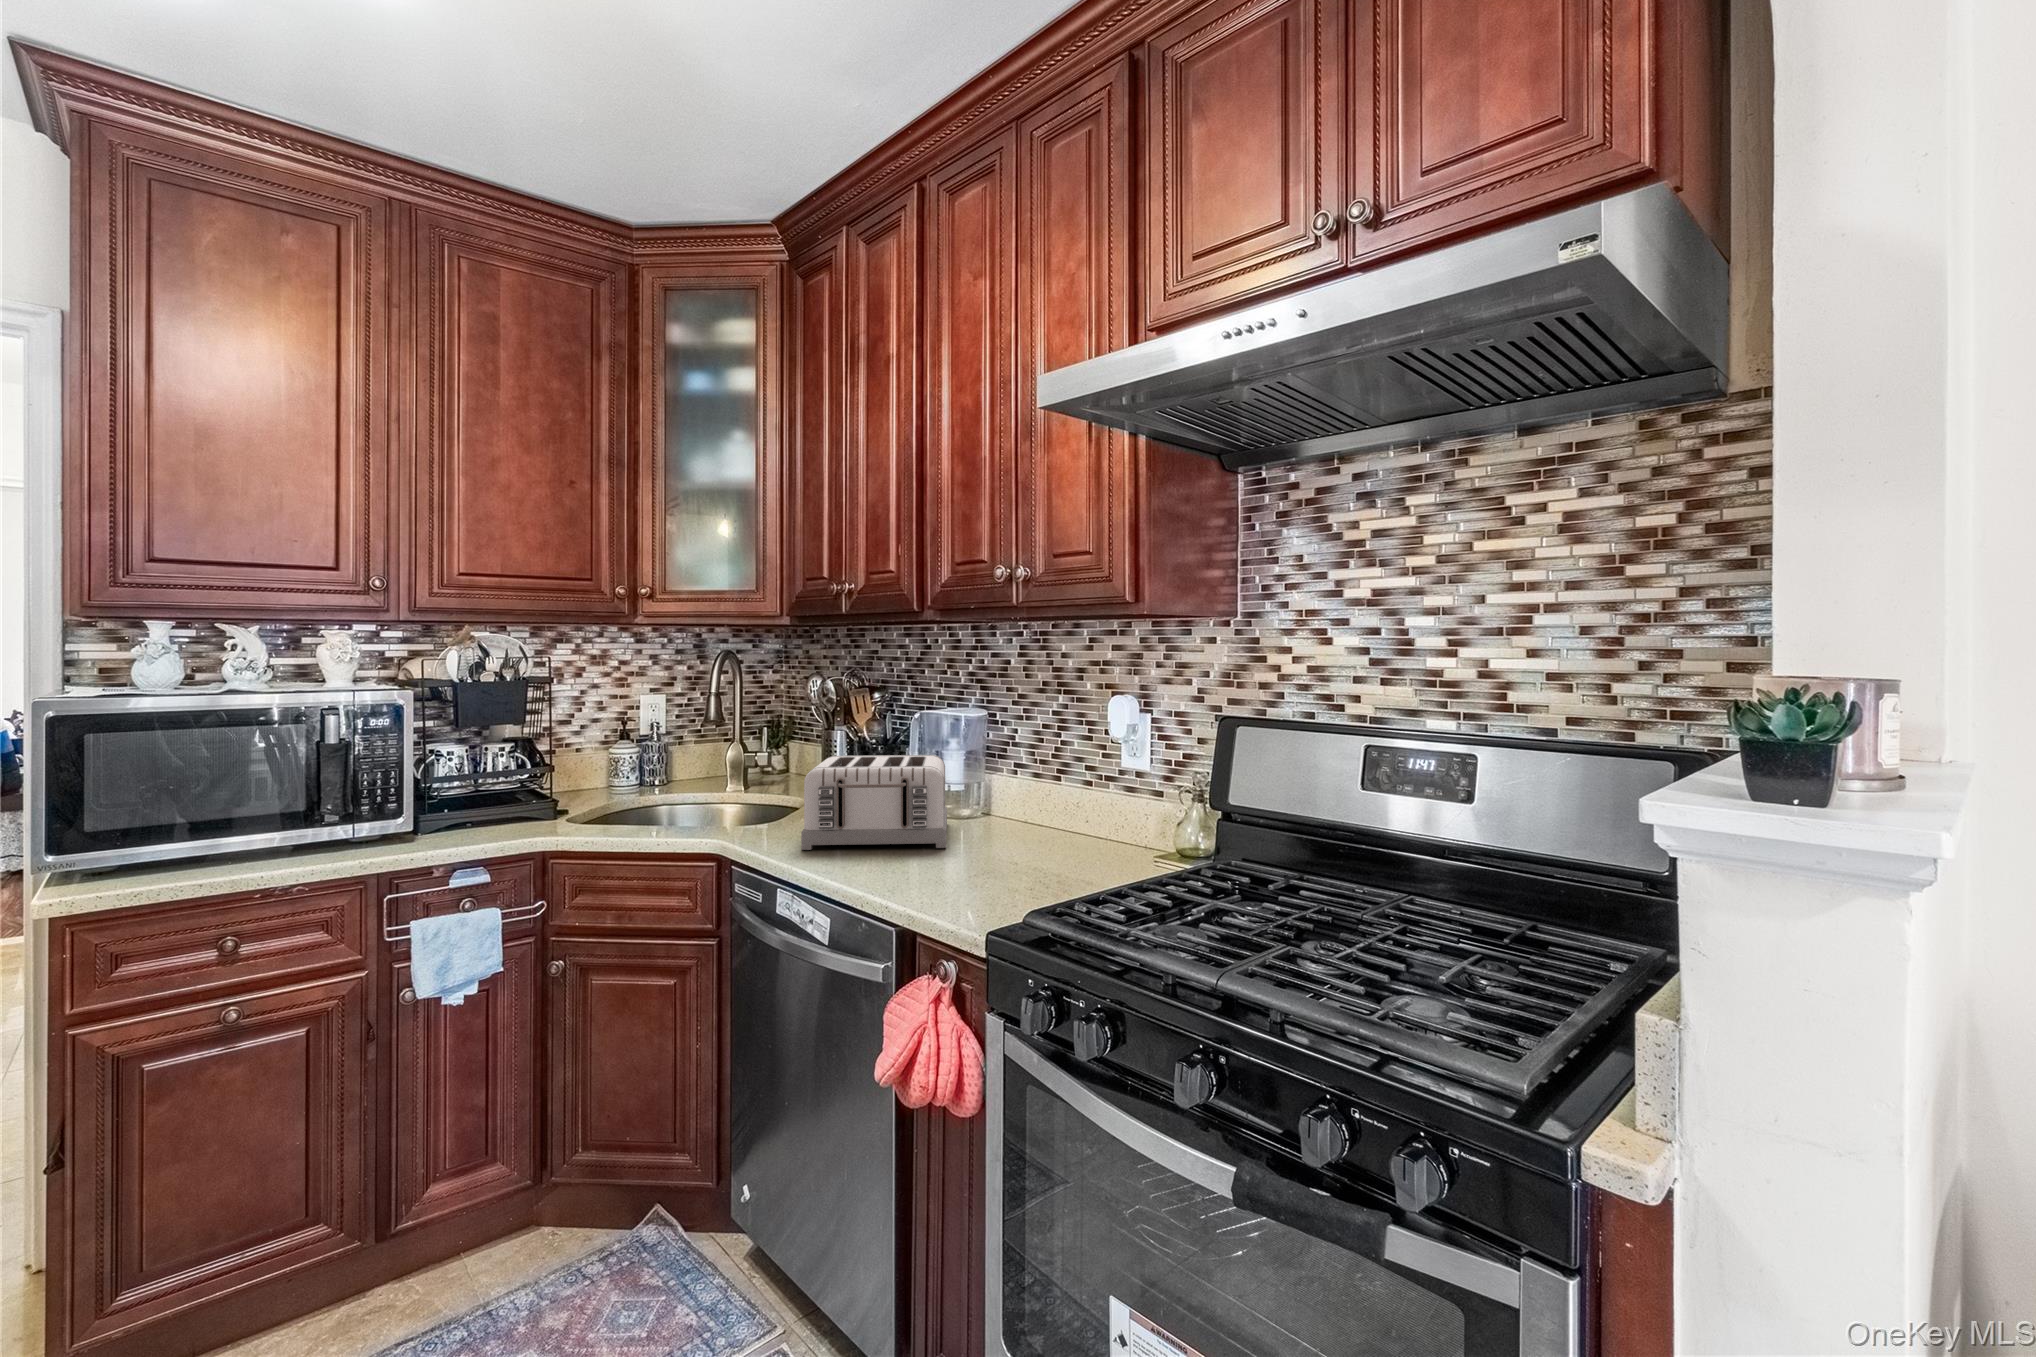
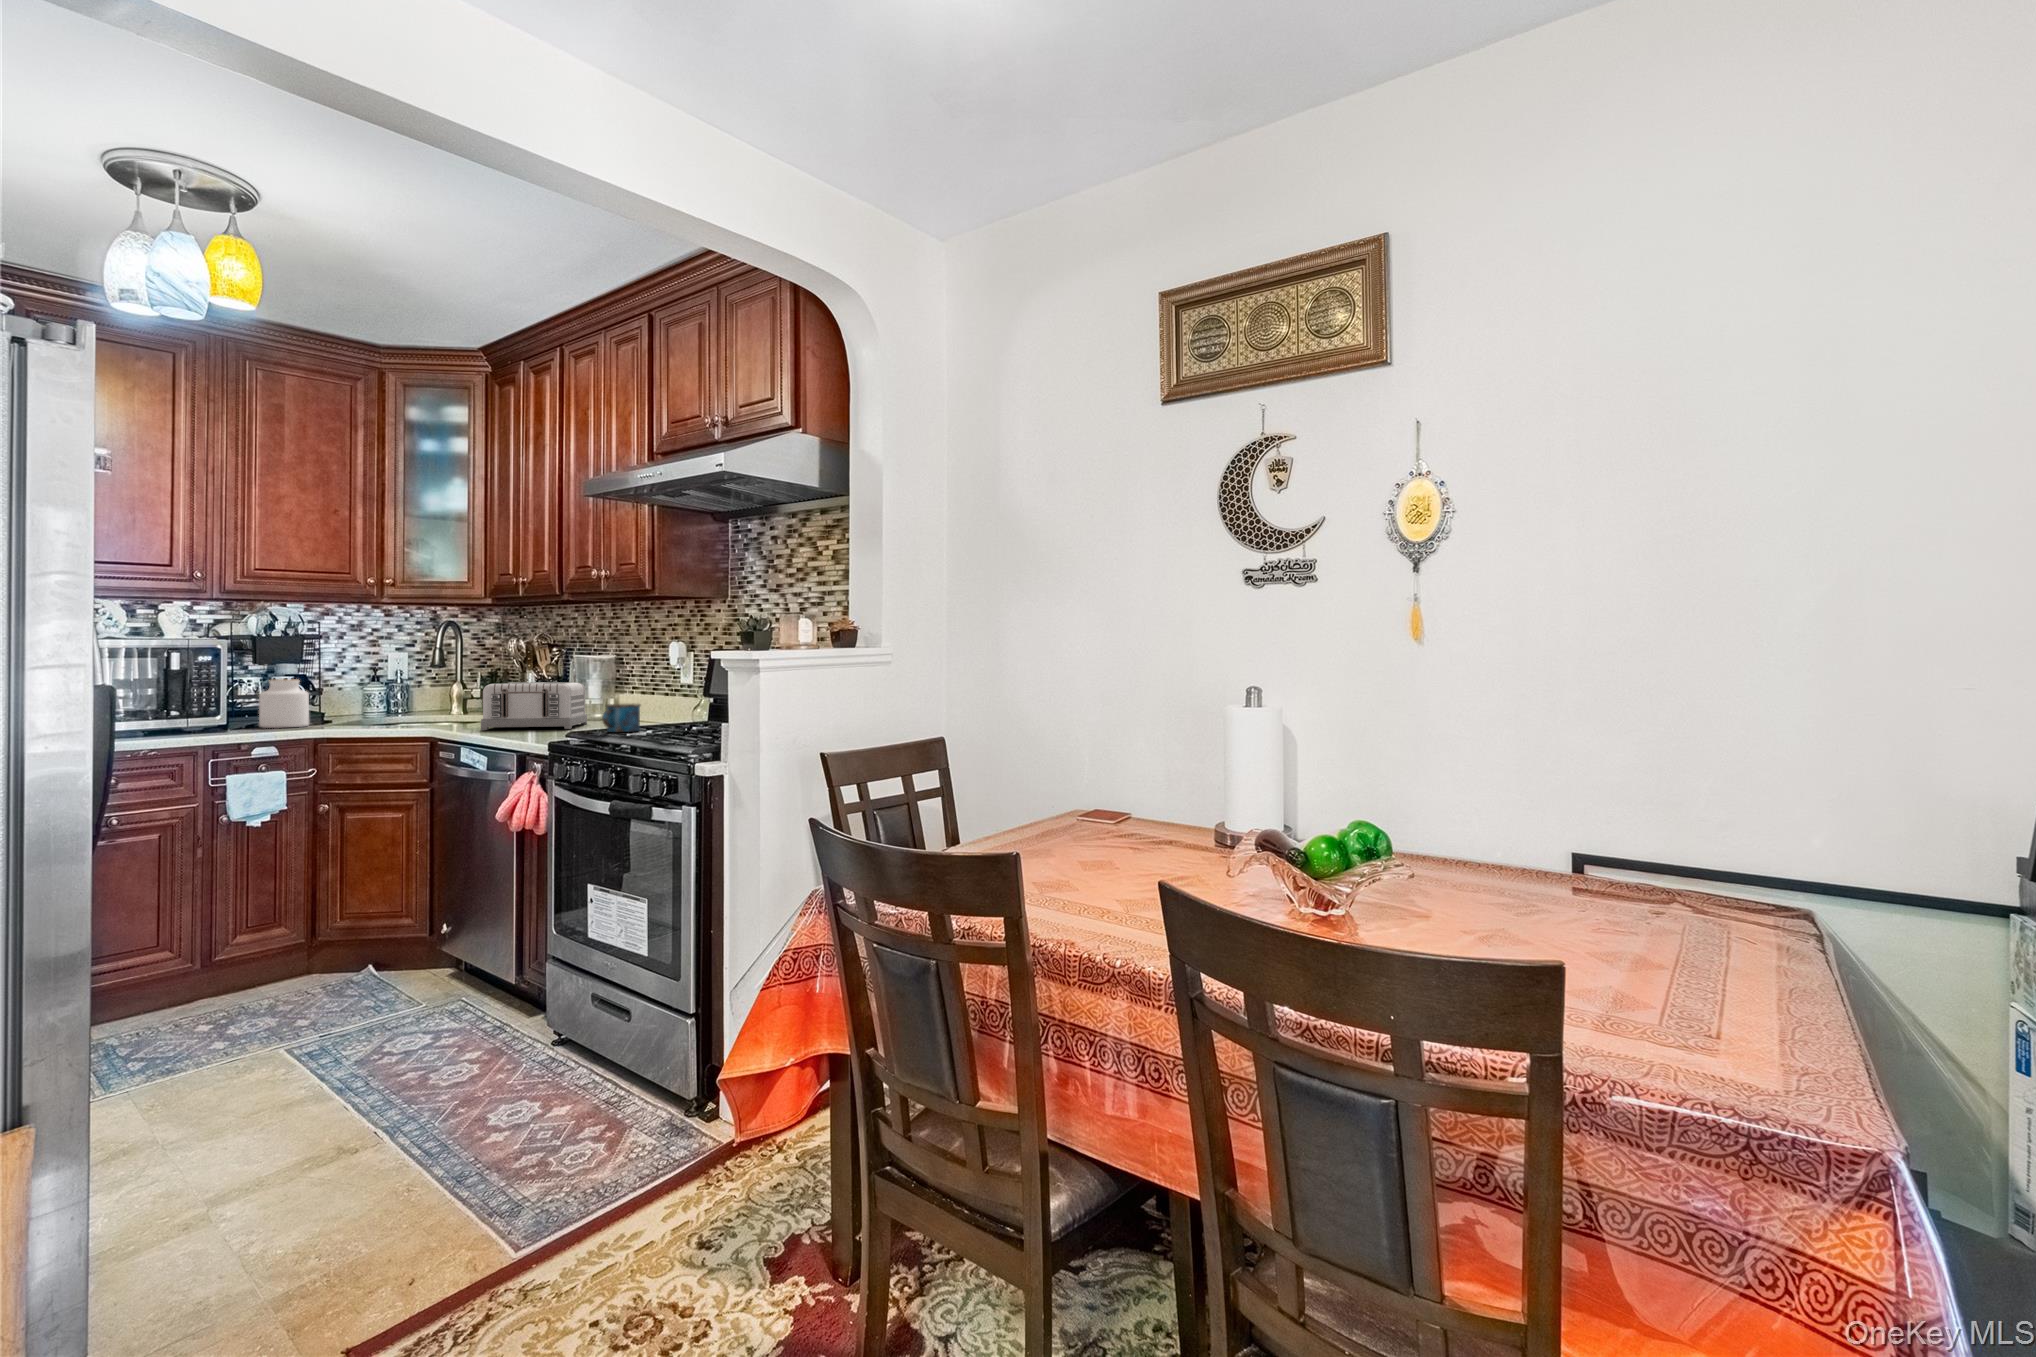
jar: none [463,750,534,832] -> present [259,679,309,728]
mug: none [1016,806,1077,865] -> present [602,704,640,732]

